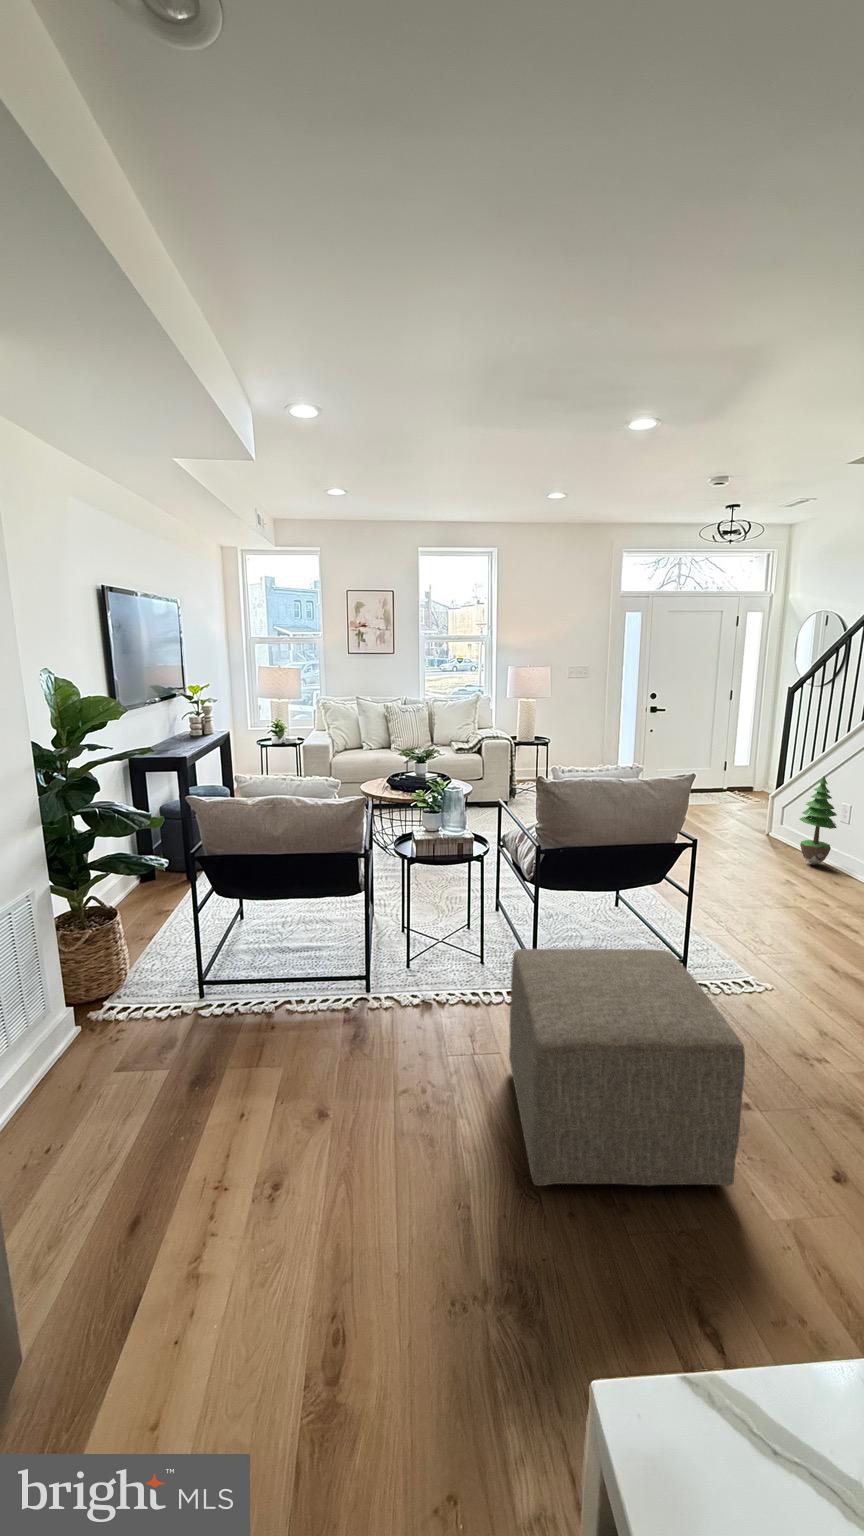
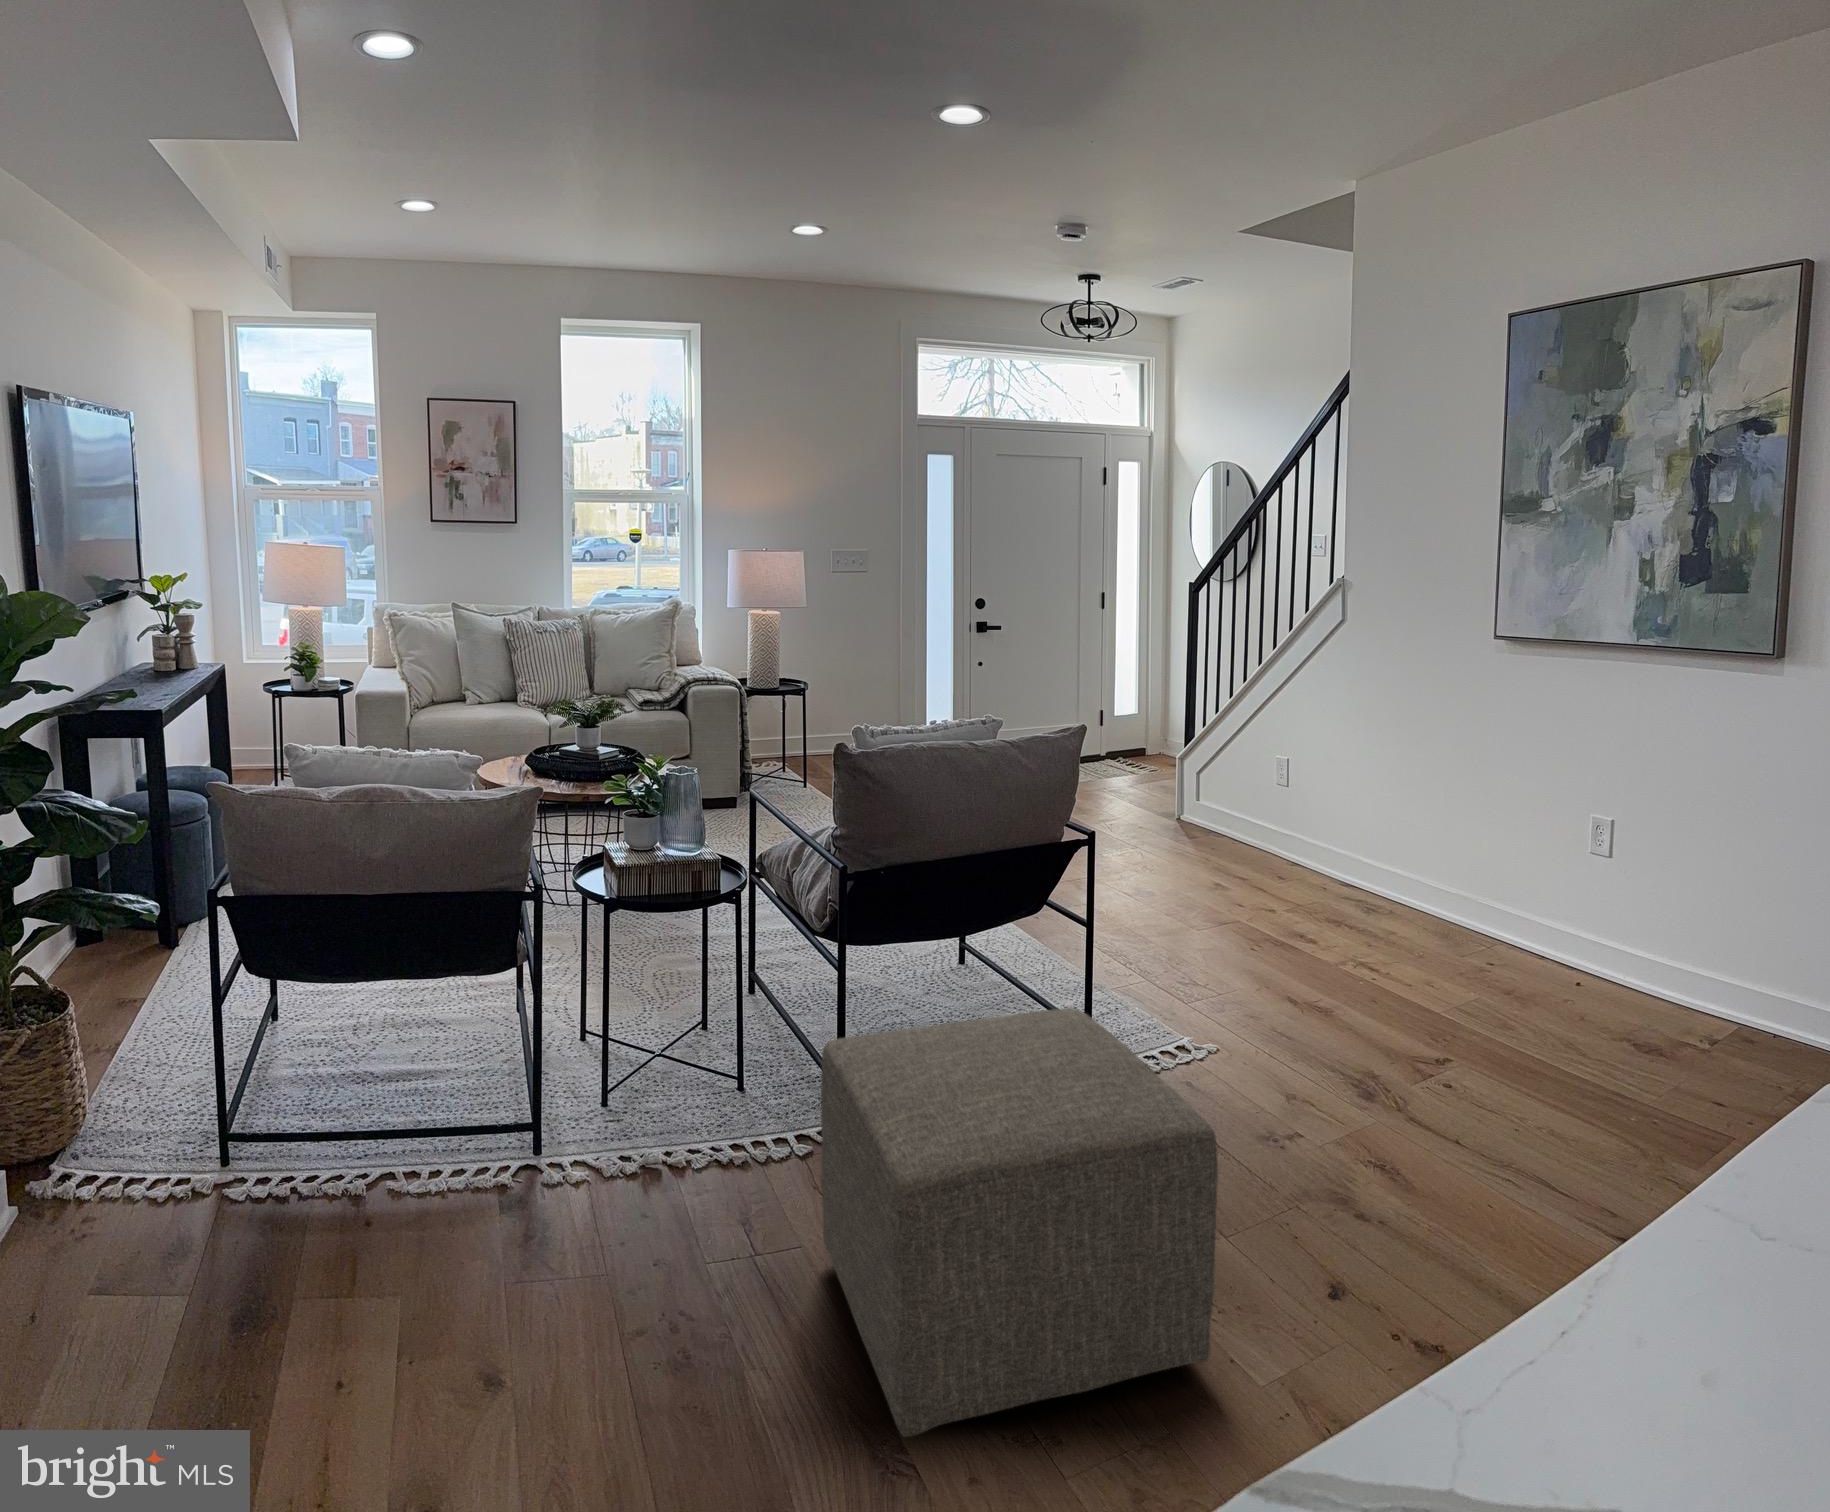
potted tree: present [800,776,837,865] -> none [1226,716,1281,862]

